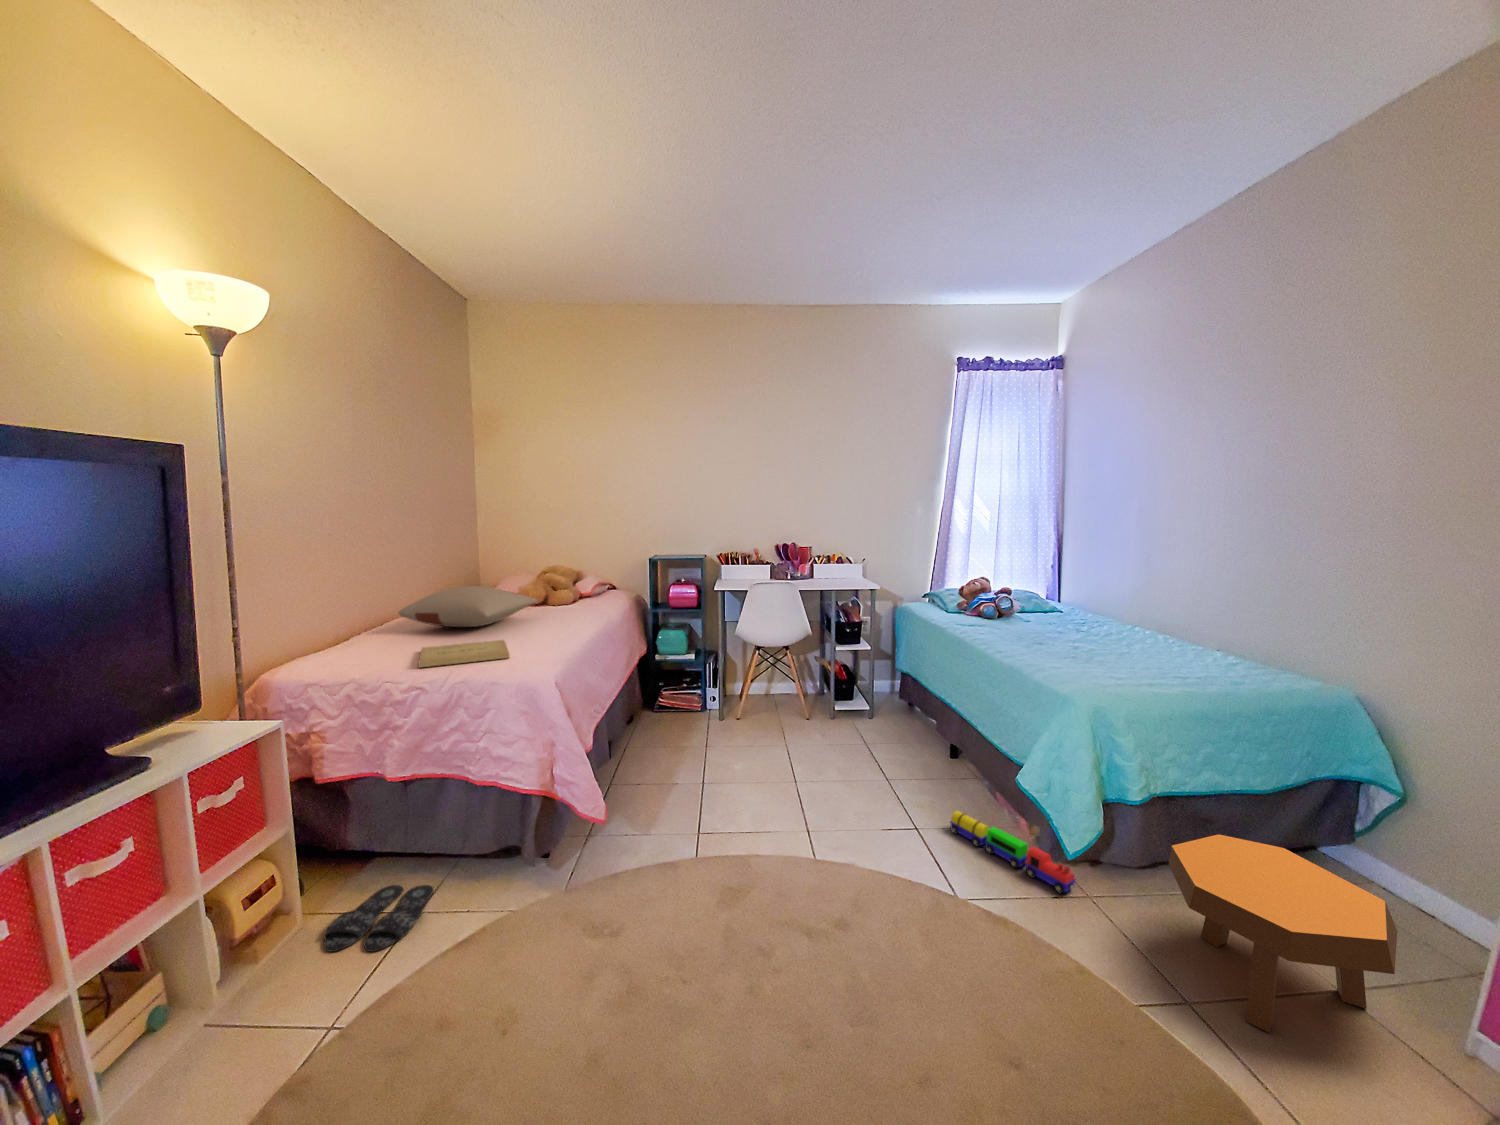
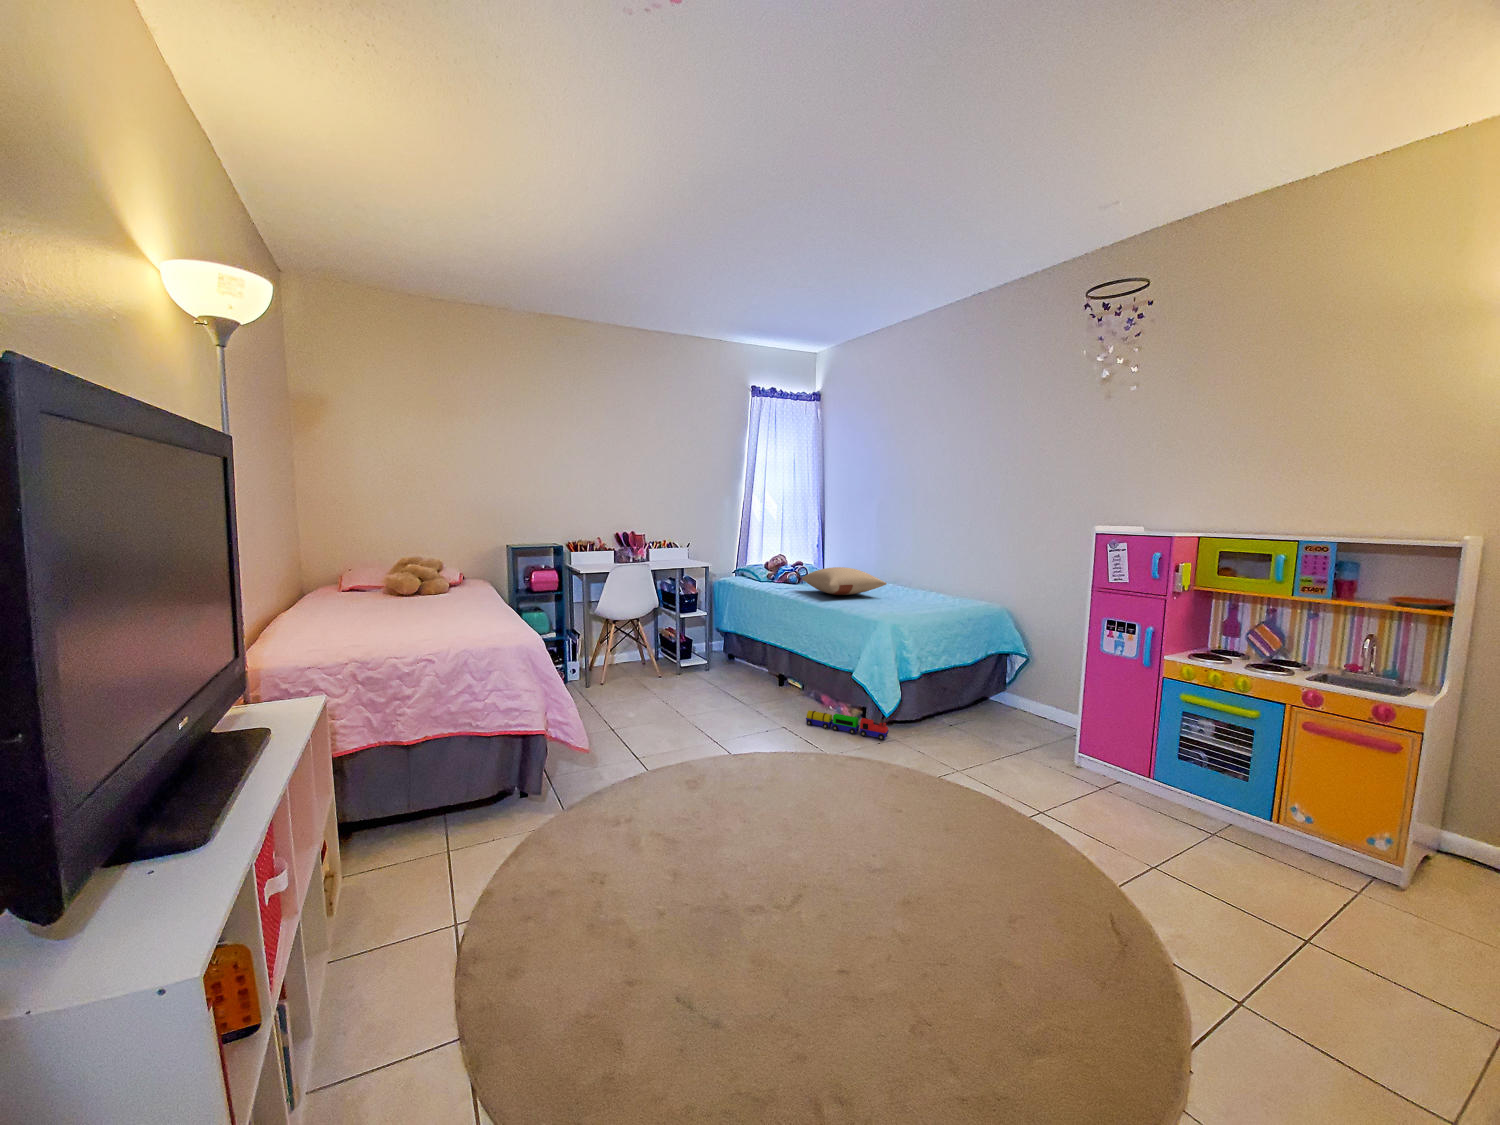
pillow: present [398,586,538,627] -> present [802,567,887,595]
book: present [419,640,509,667] -> none [372,619,478,644]
footstool: present [1169,834,1397,1033] -> none [937,686,1036,770]
slippers: present [324,885,433,952] -> none [365,840,452,898]

